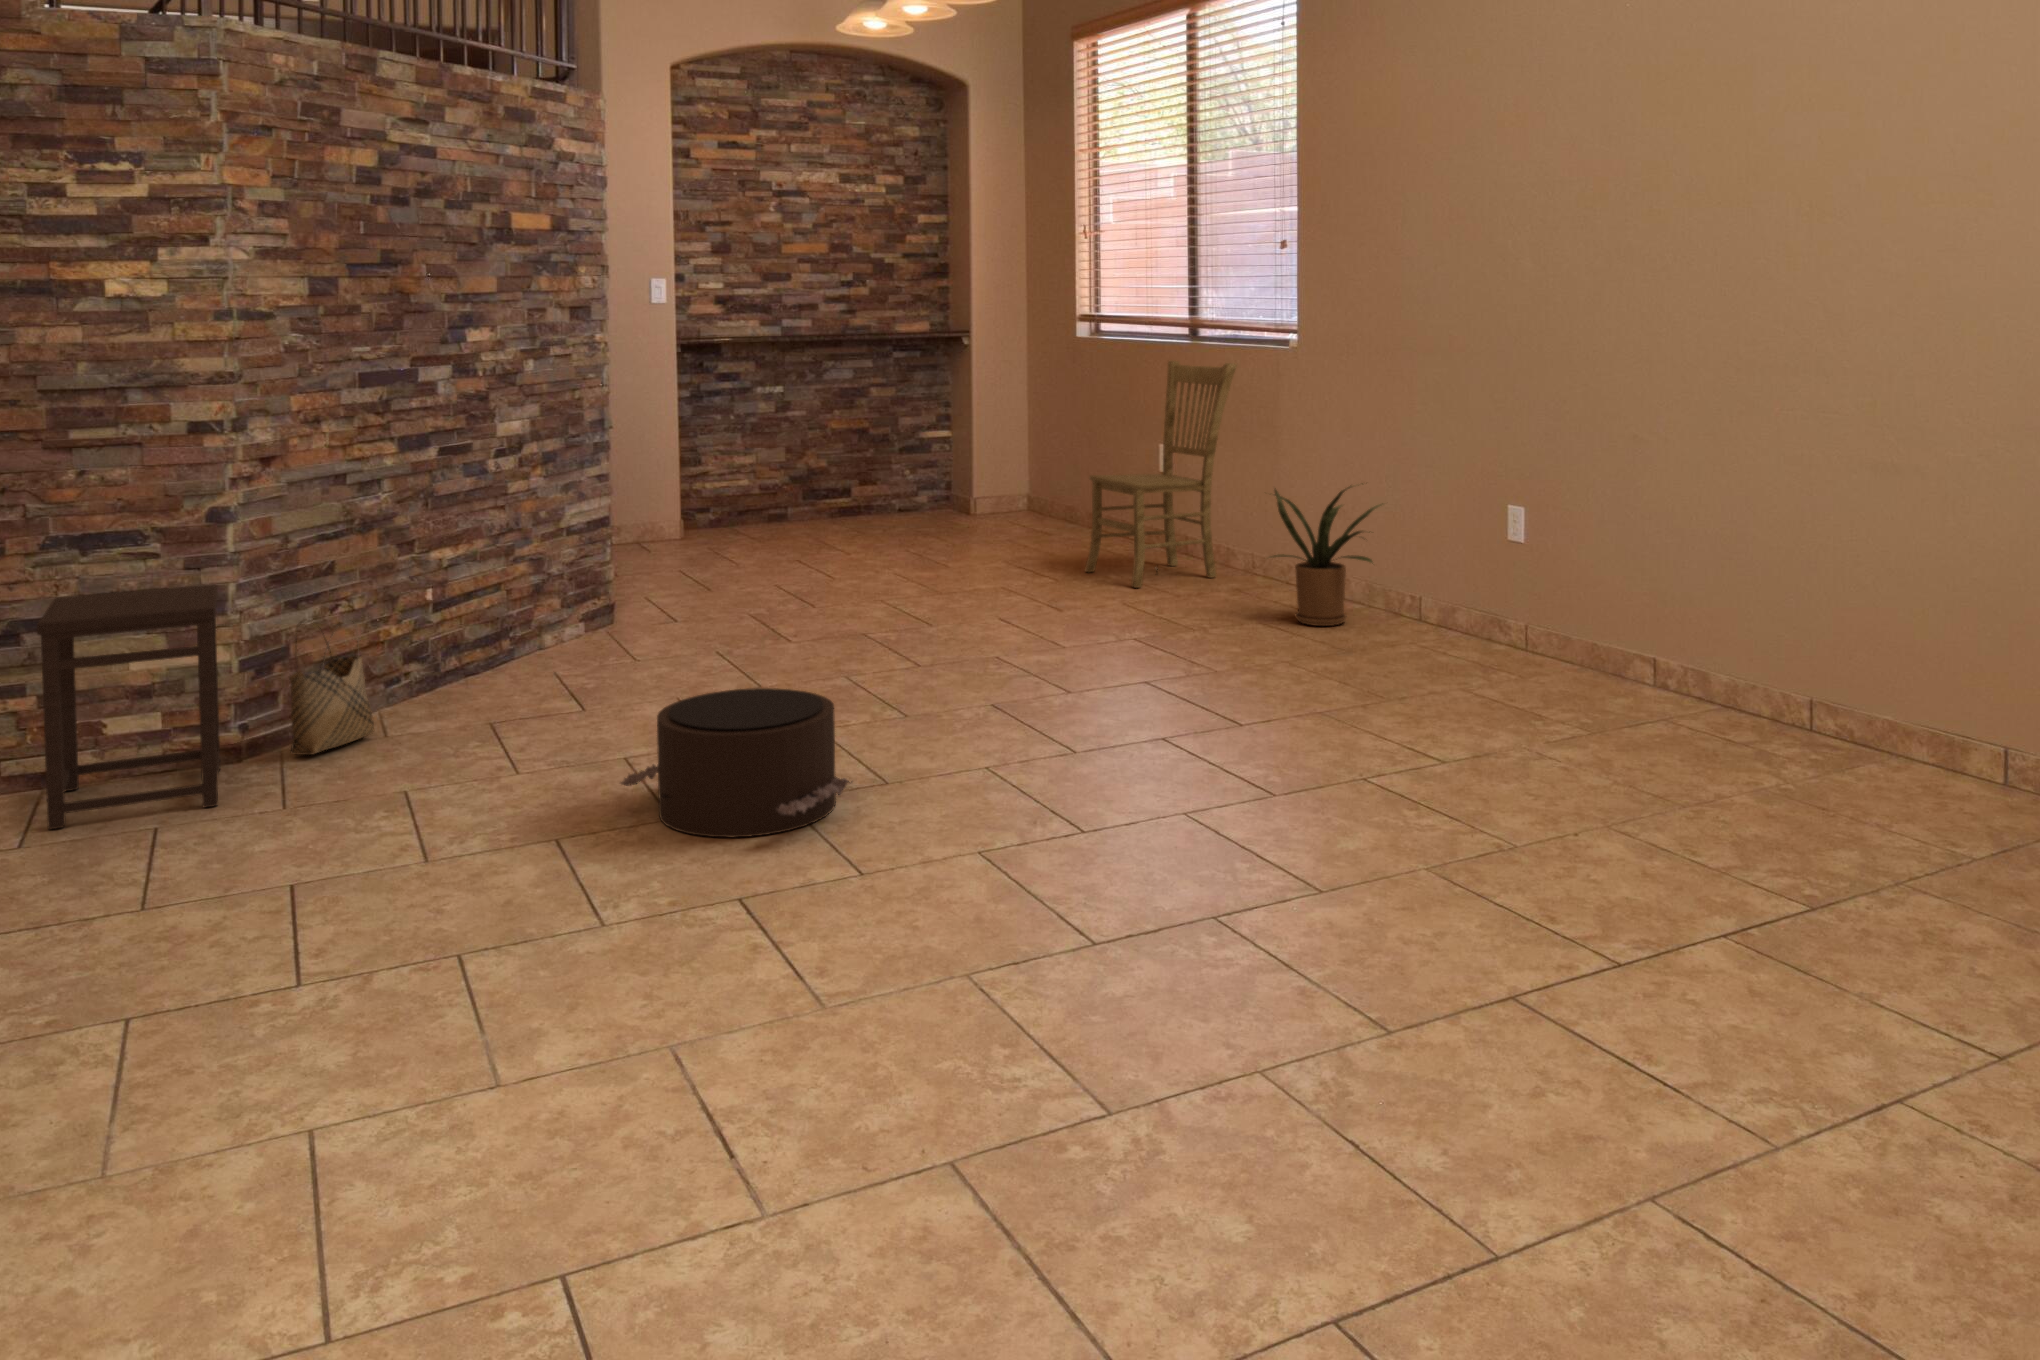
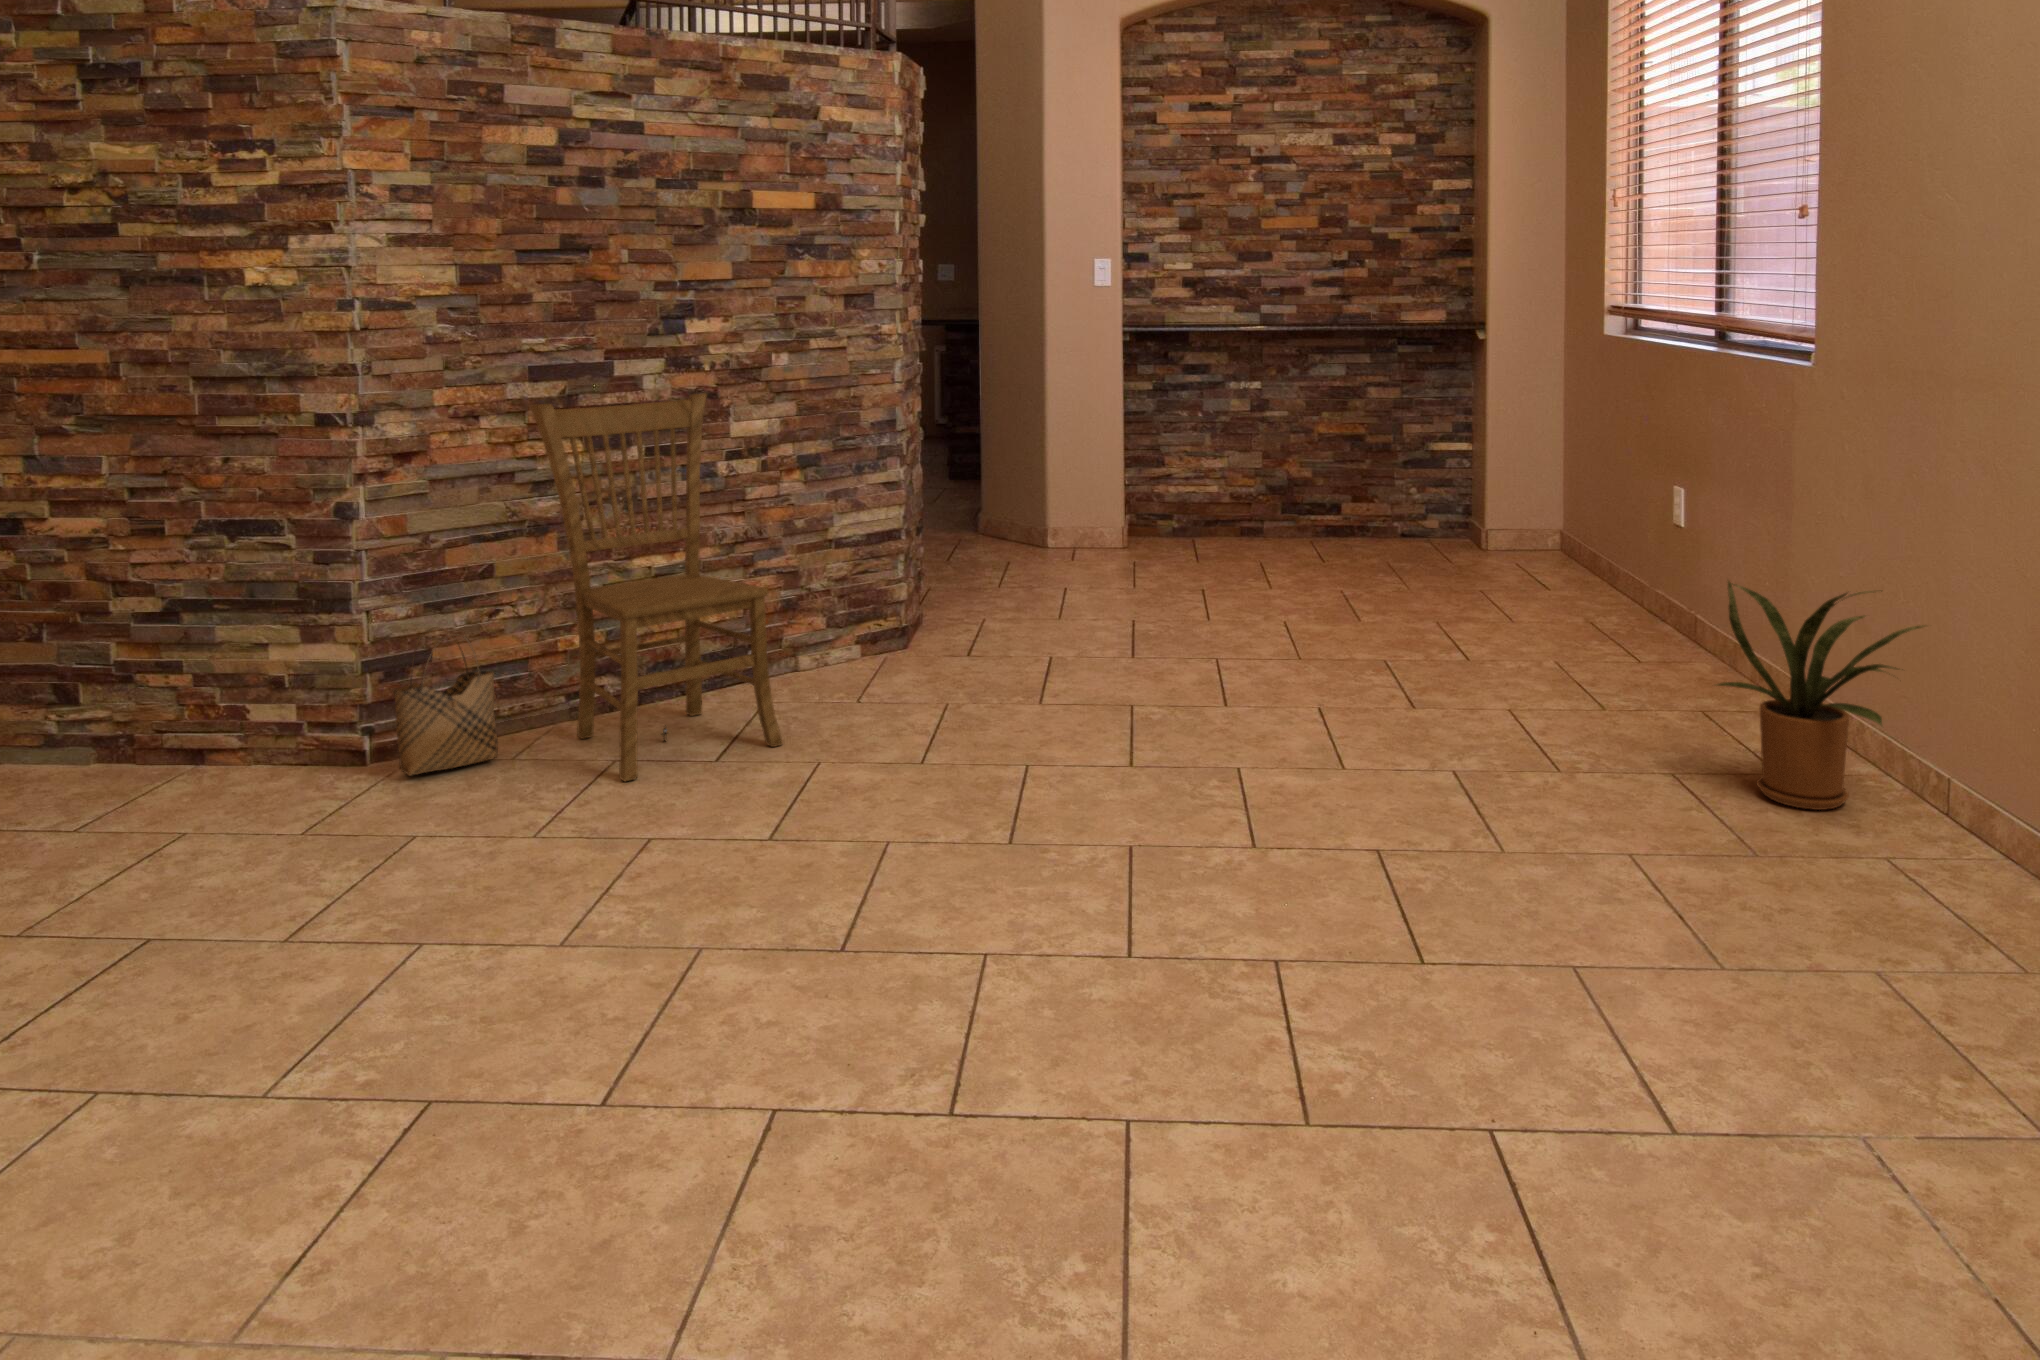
dining chair: present [1085,361,1237,588] -> present [530,394,783,781]
side table: present [37,584,220,829] -> none [95,584,334,826]
pouf: present [621,688,852,837] -> none [511,802,759,1031]

